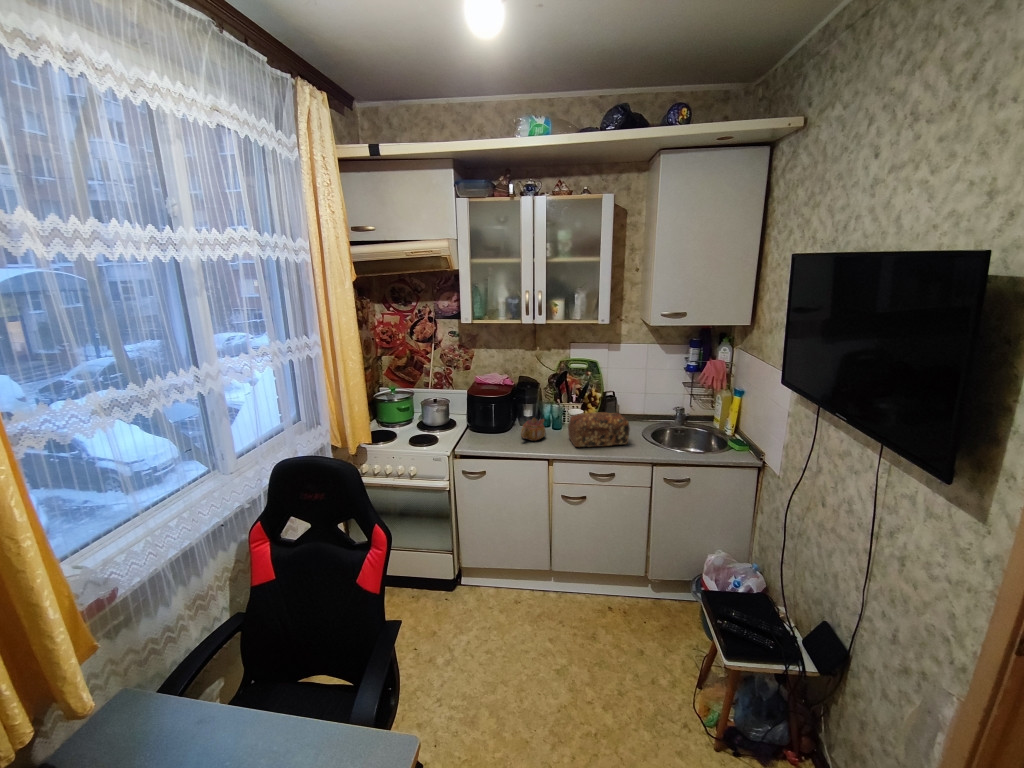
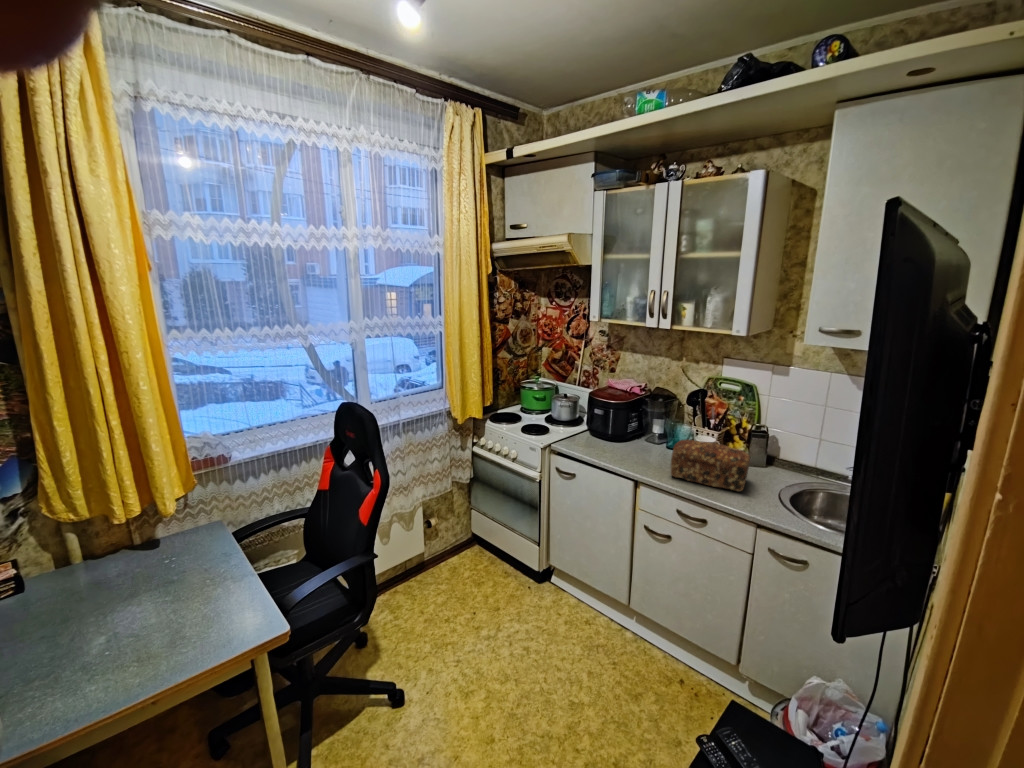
teapot: present [521,418,546,441] -> none [619,432,659,458]

